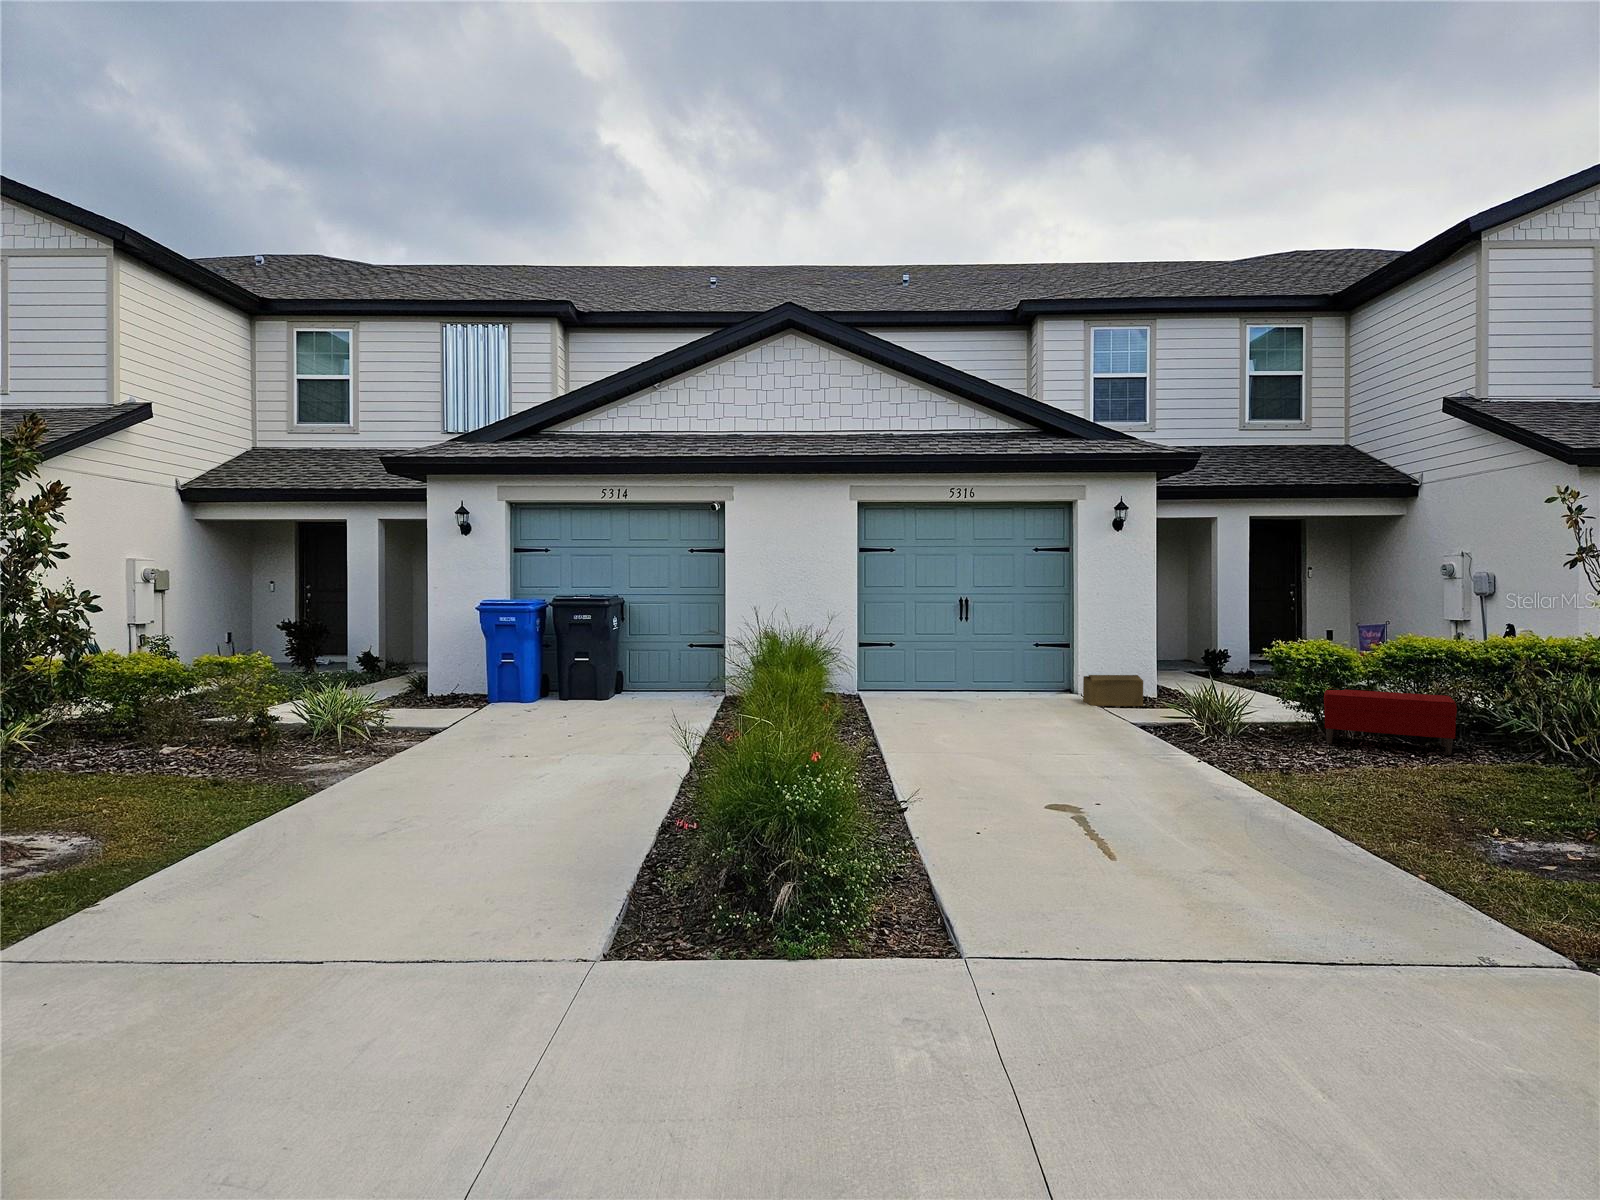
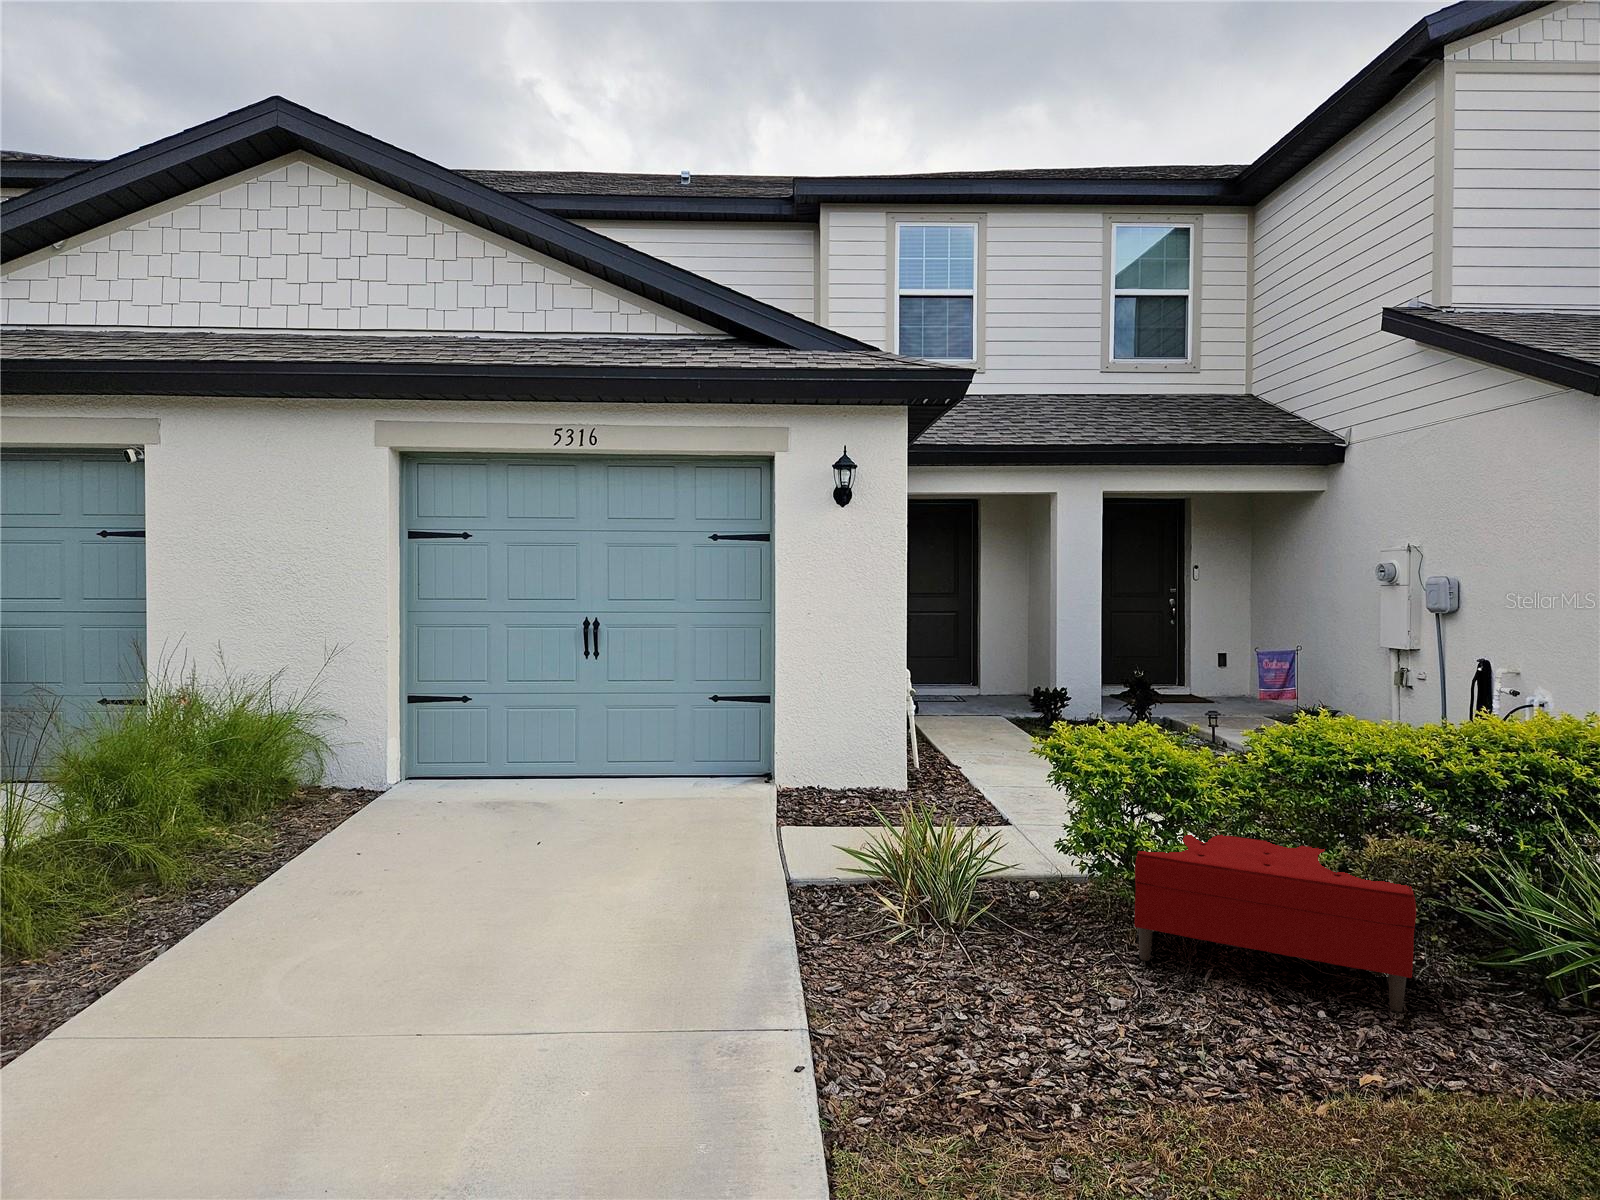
cardboard box: present [1083,675,1143,706] -> none [779,756,869,813]

